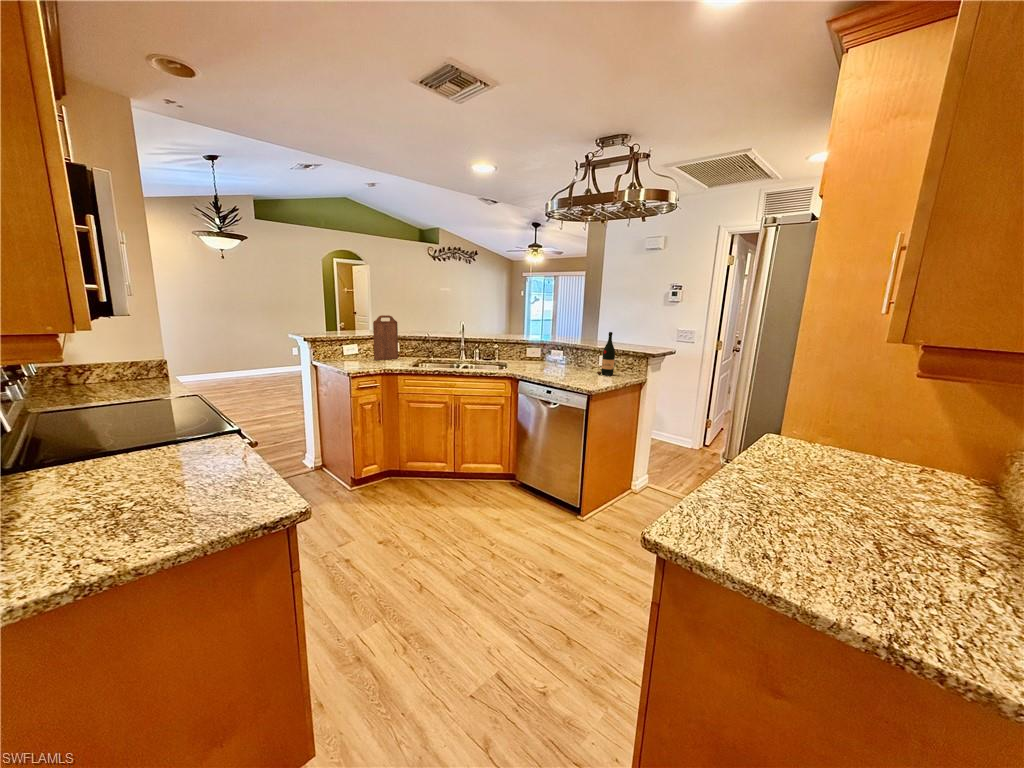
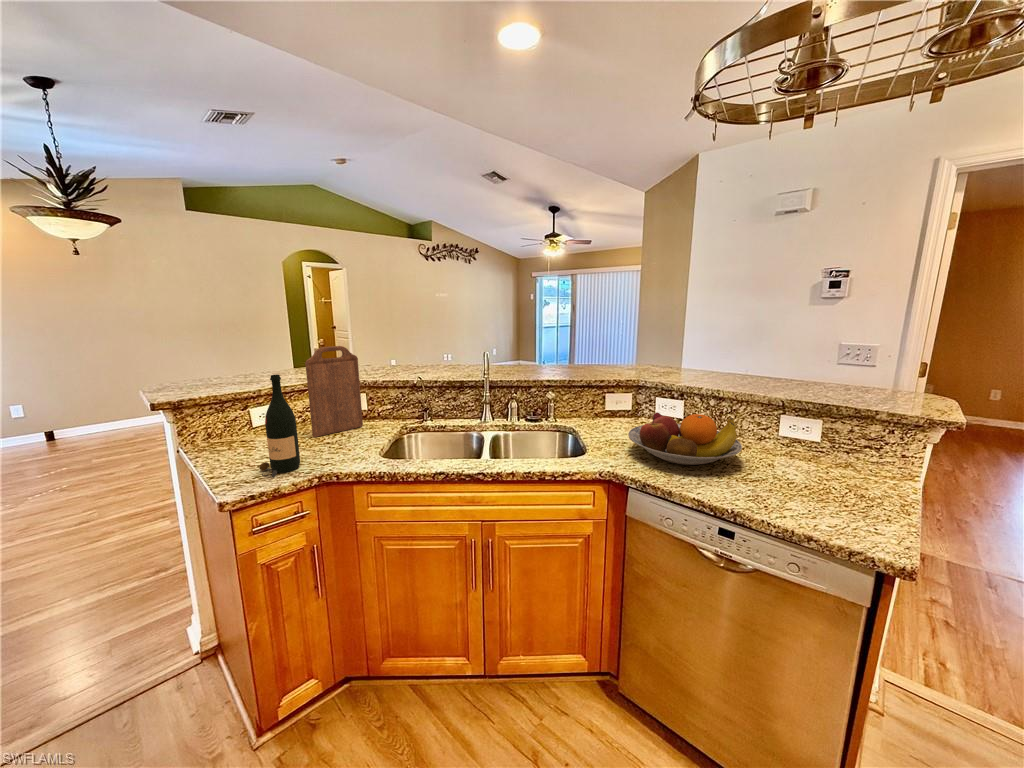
wine bottle: present [597,332,615,376] -> present [259,374,300,477]
fruit bowl: none [525,351,573,373] -> present [628,412,742,465]

